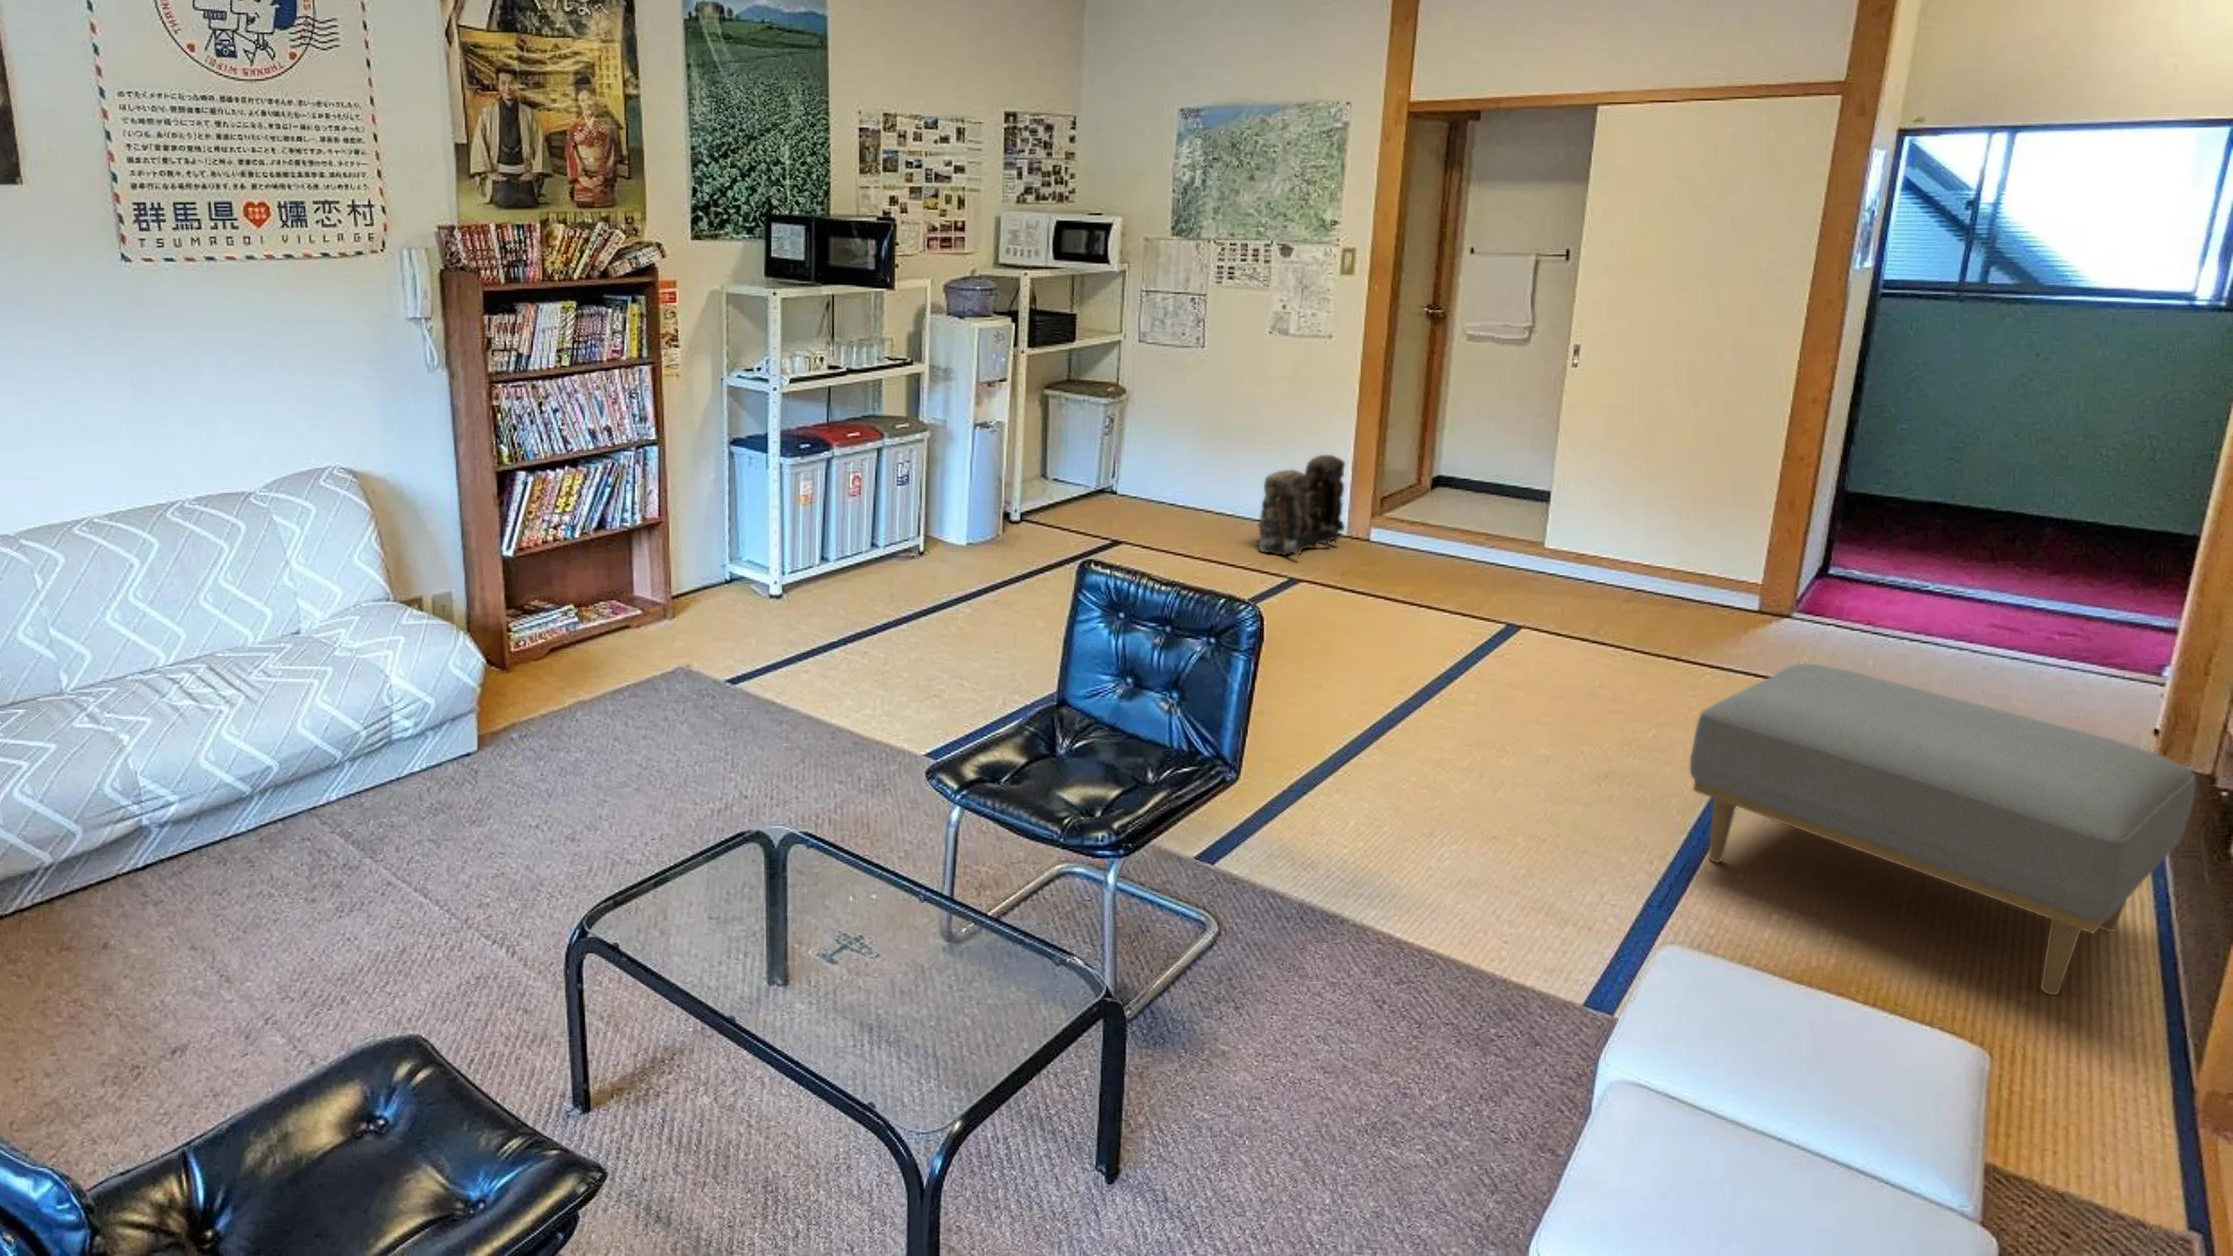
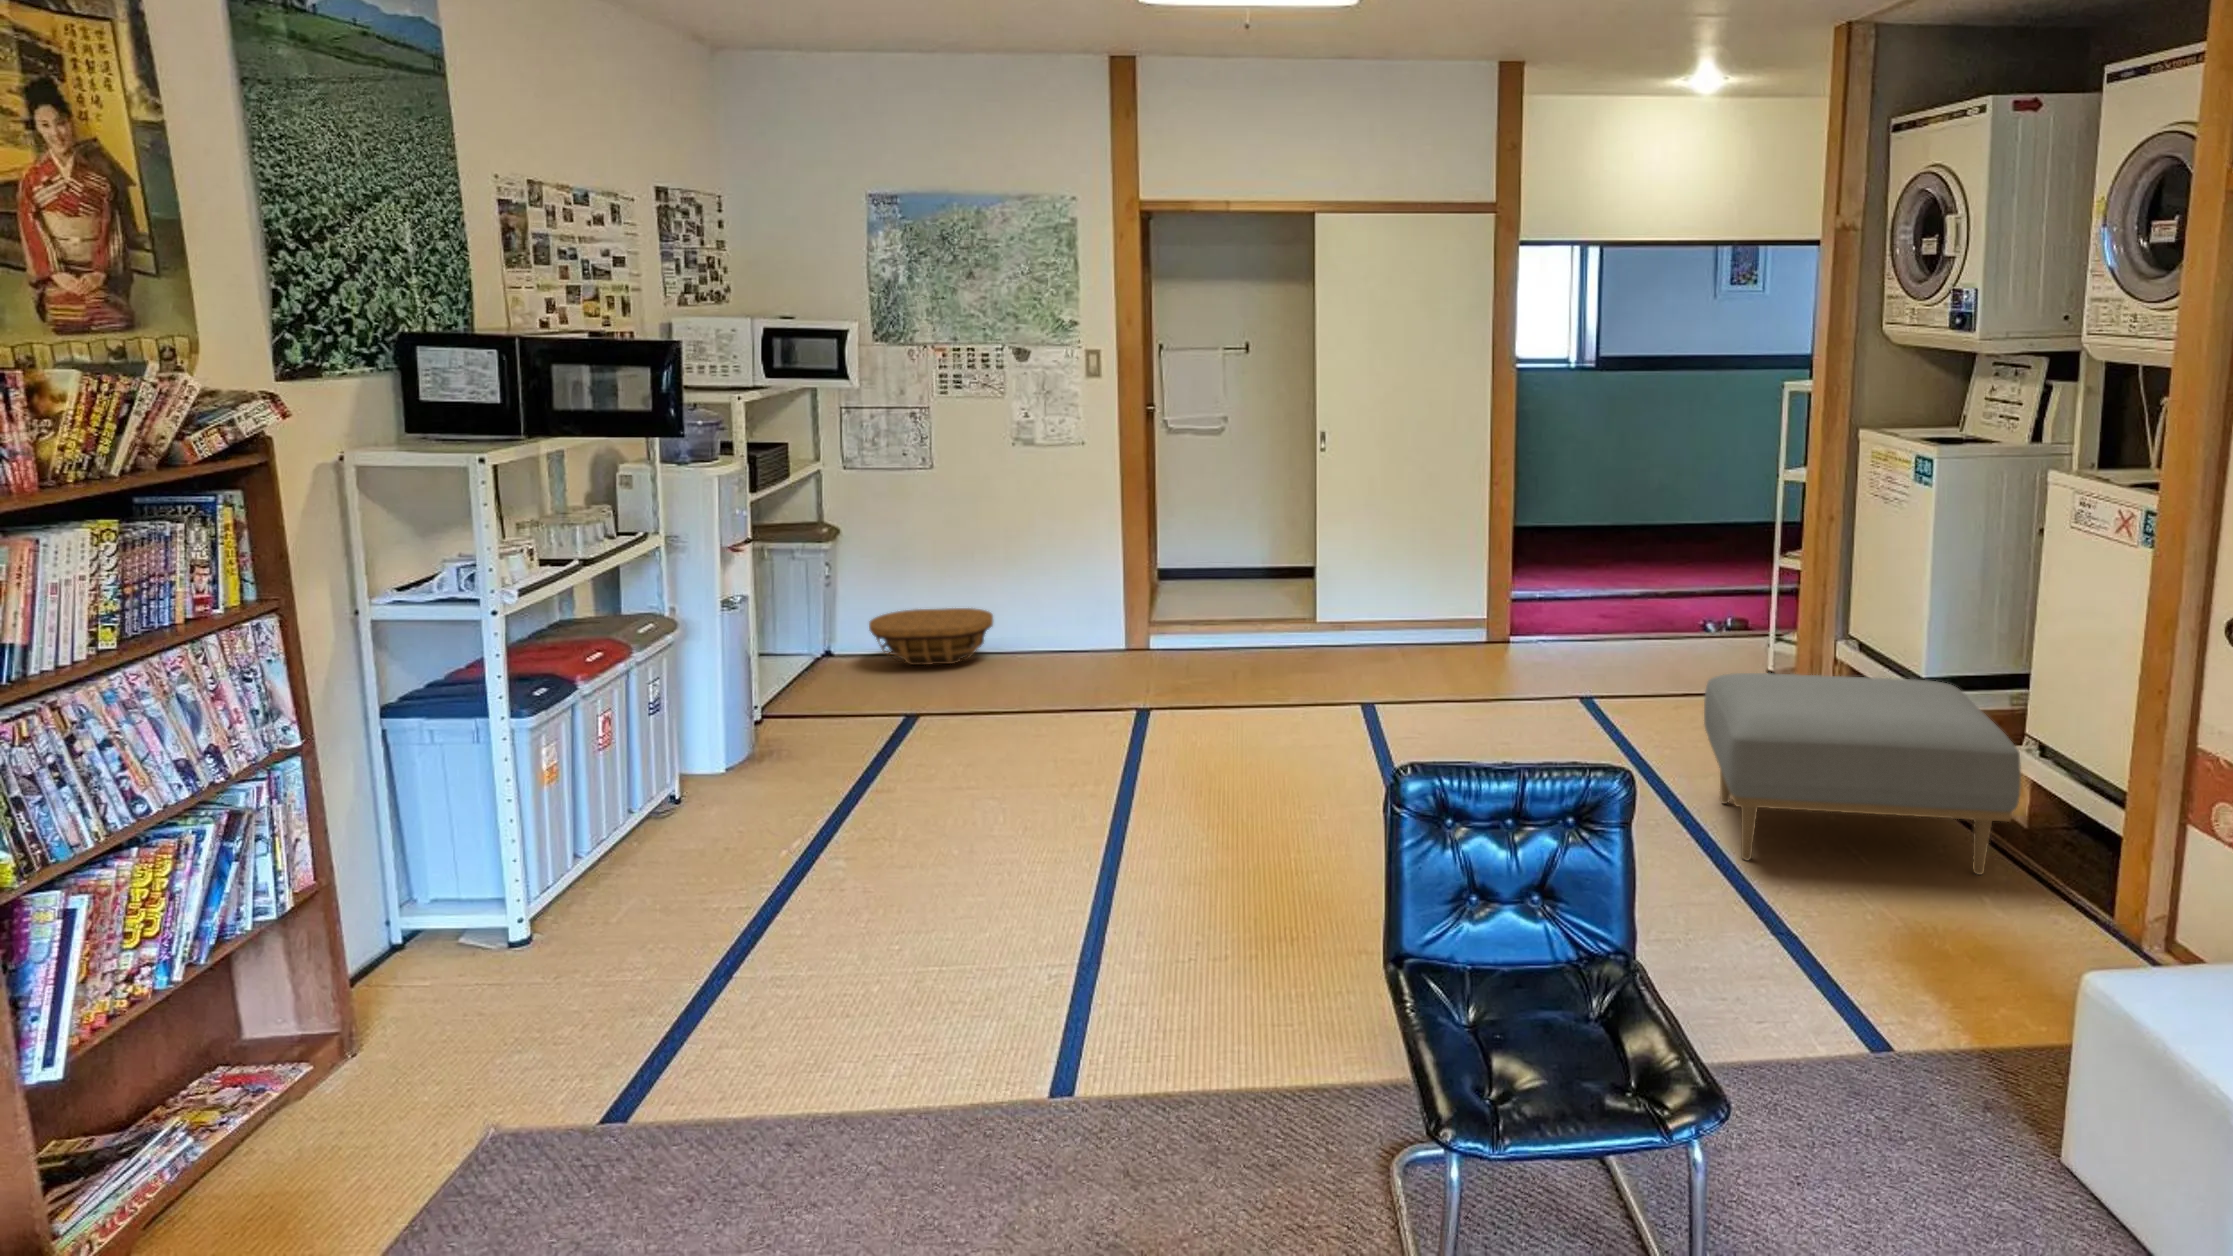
backpack: present [1258,455,1345,558] -> none [1066,566,1143,685]
basket: none [1126,465,1226,516] -> present [869,608,993,665]

